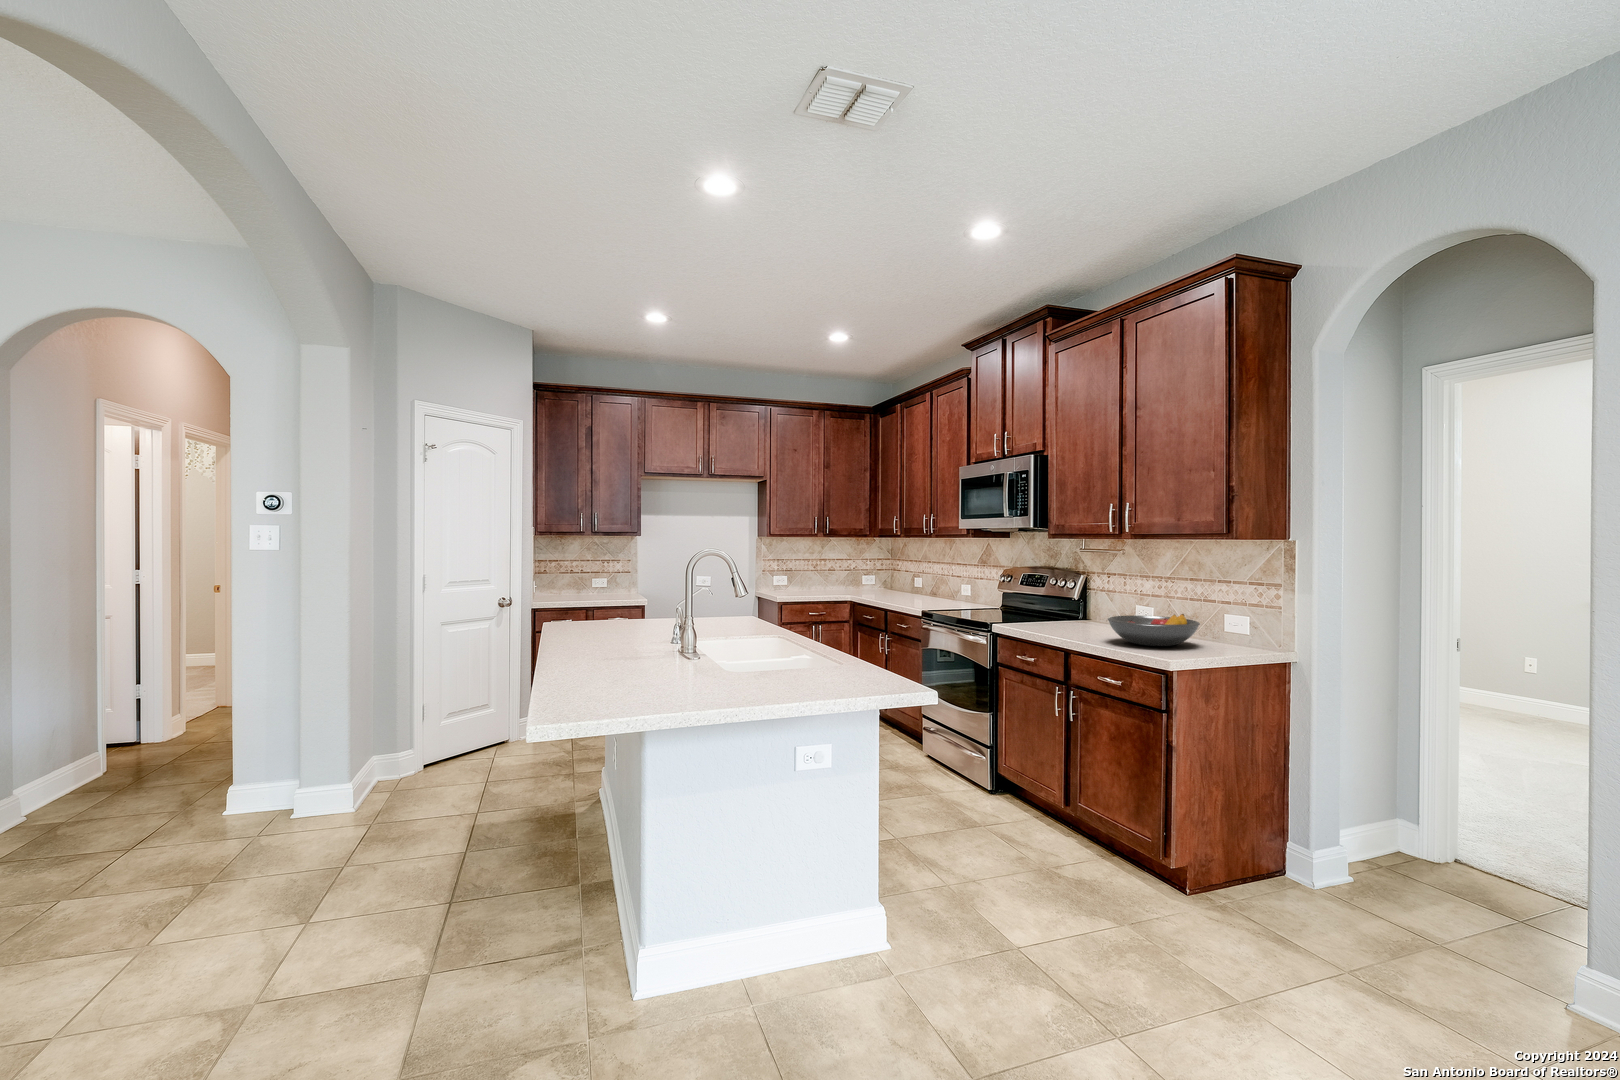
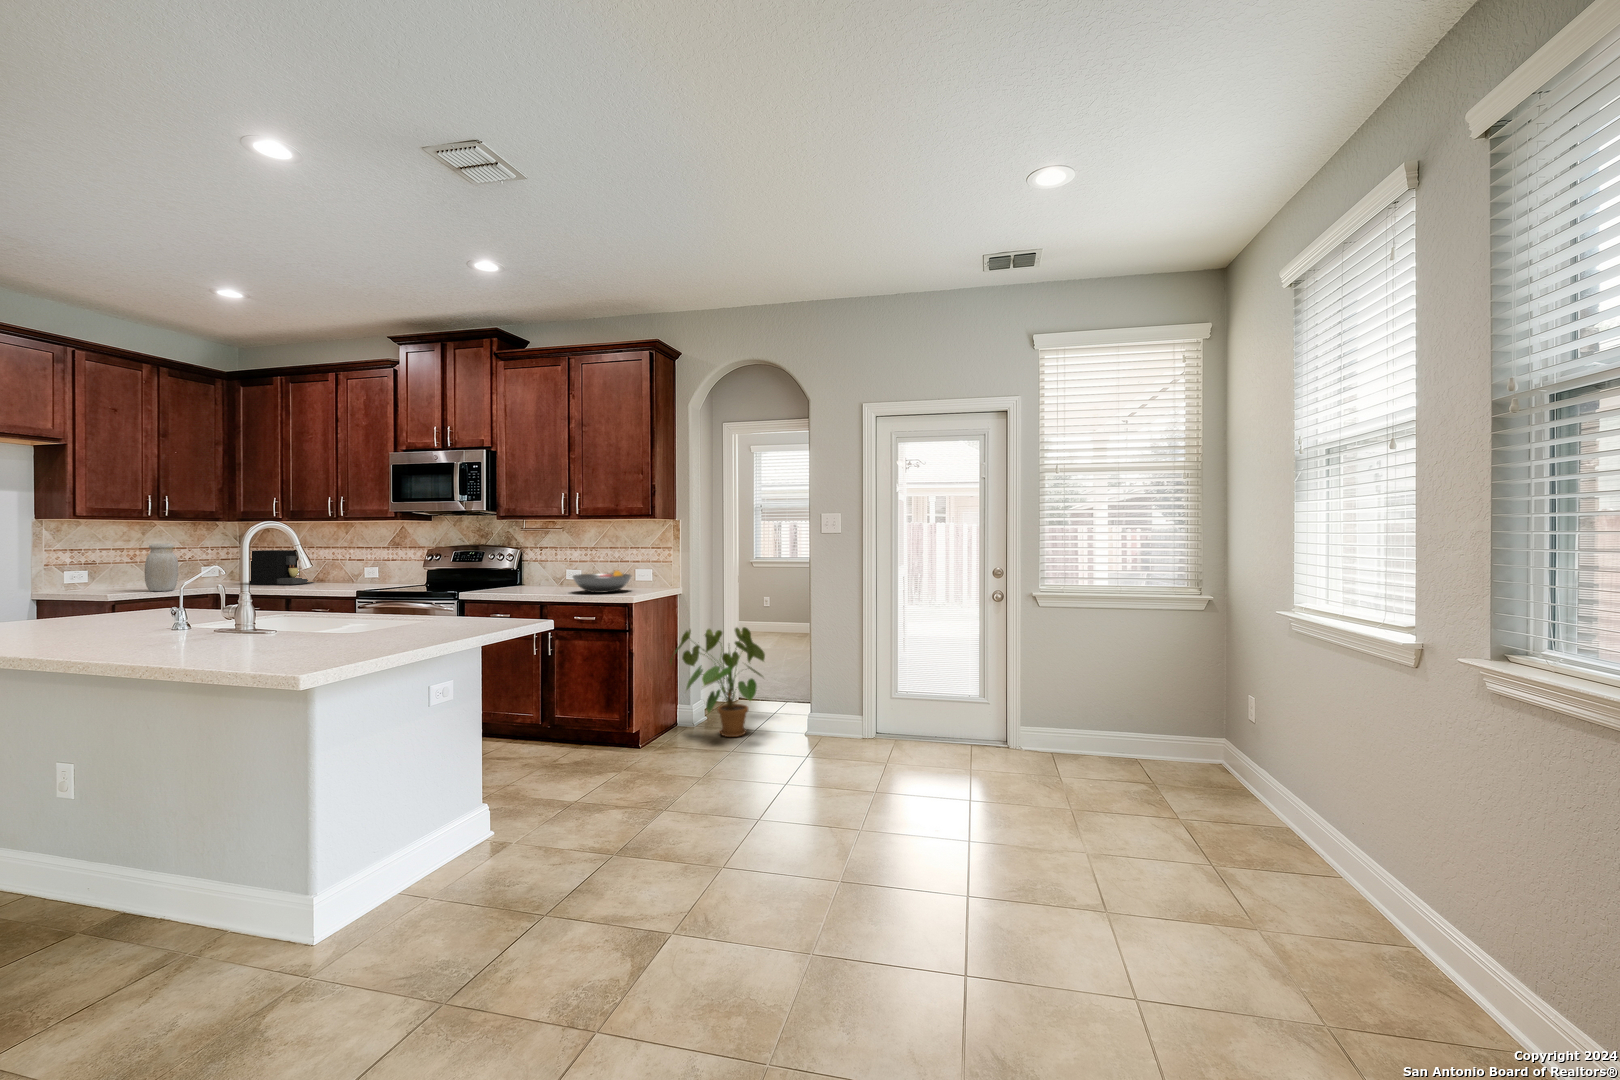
jar: none [809,557,829,596] -> present [145,543,178,591]
coffee maker: none [883,563,926,596] -> present [249,550,314,585]
house plant: none [1260,722,1489,947] -> present [670,627,765,737]

